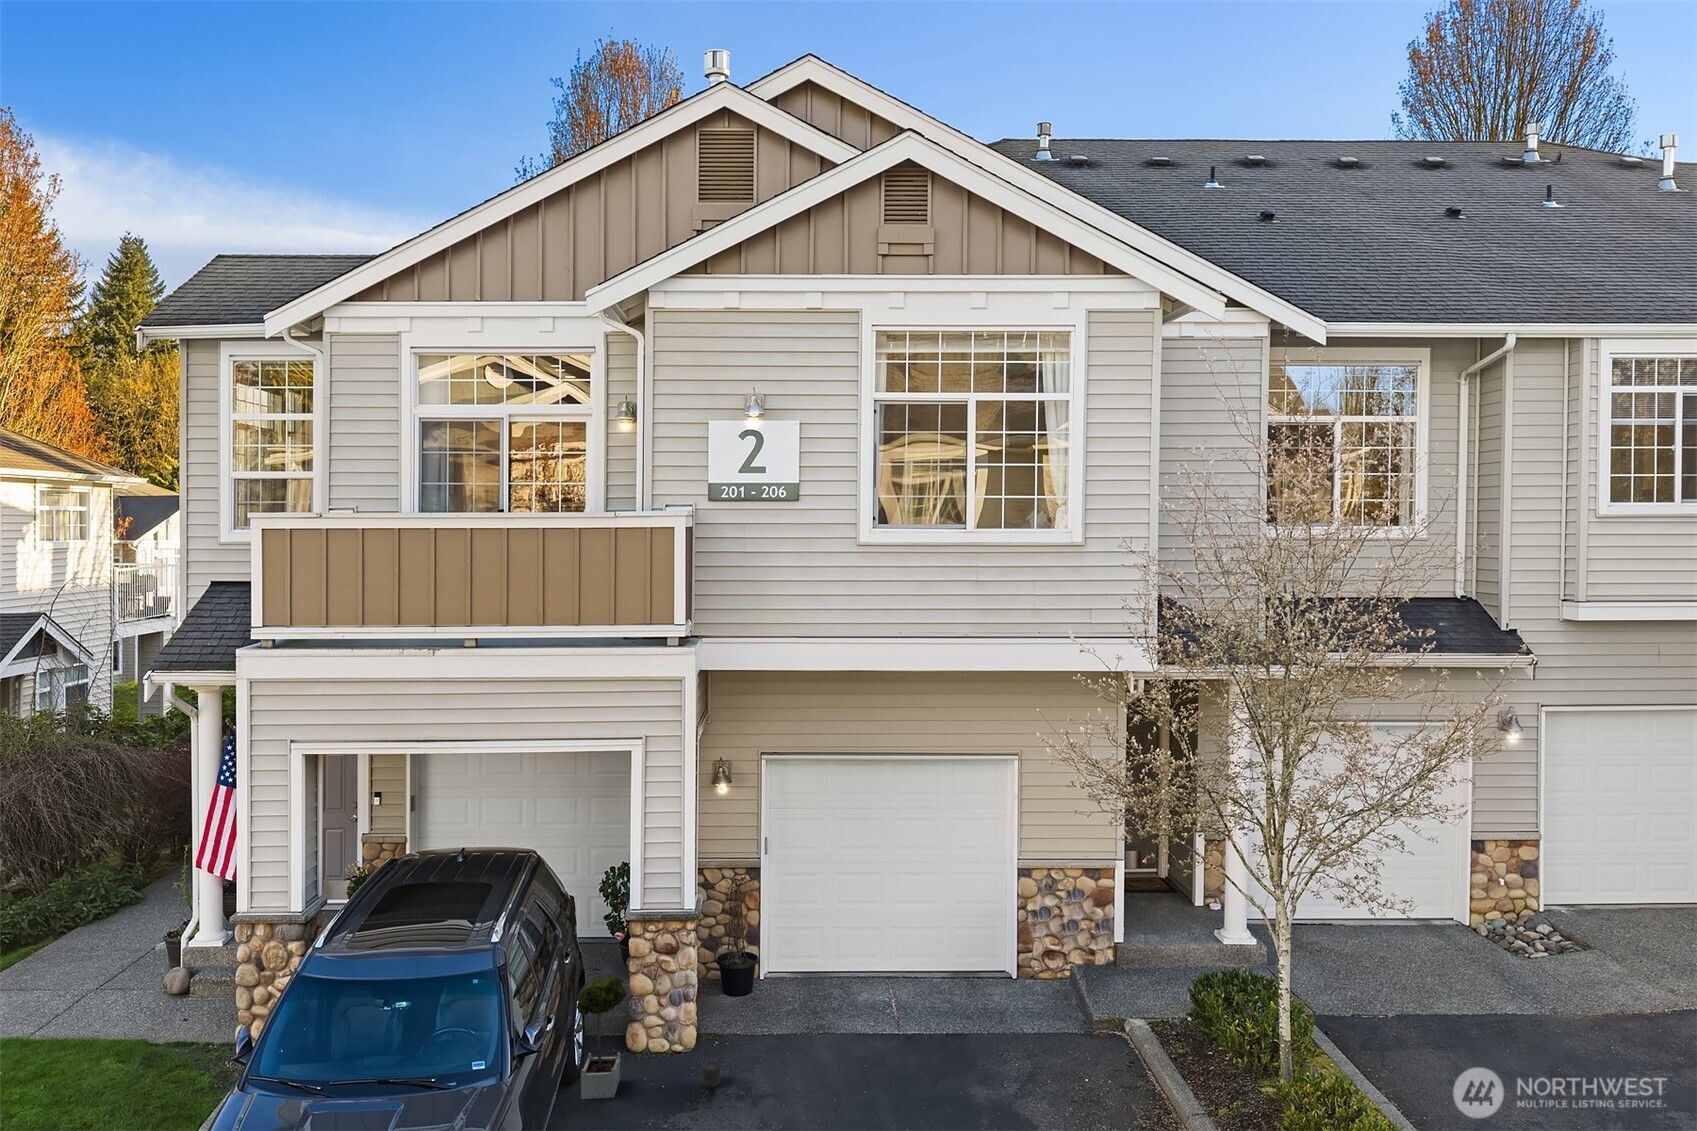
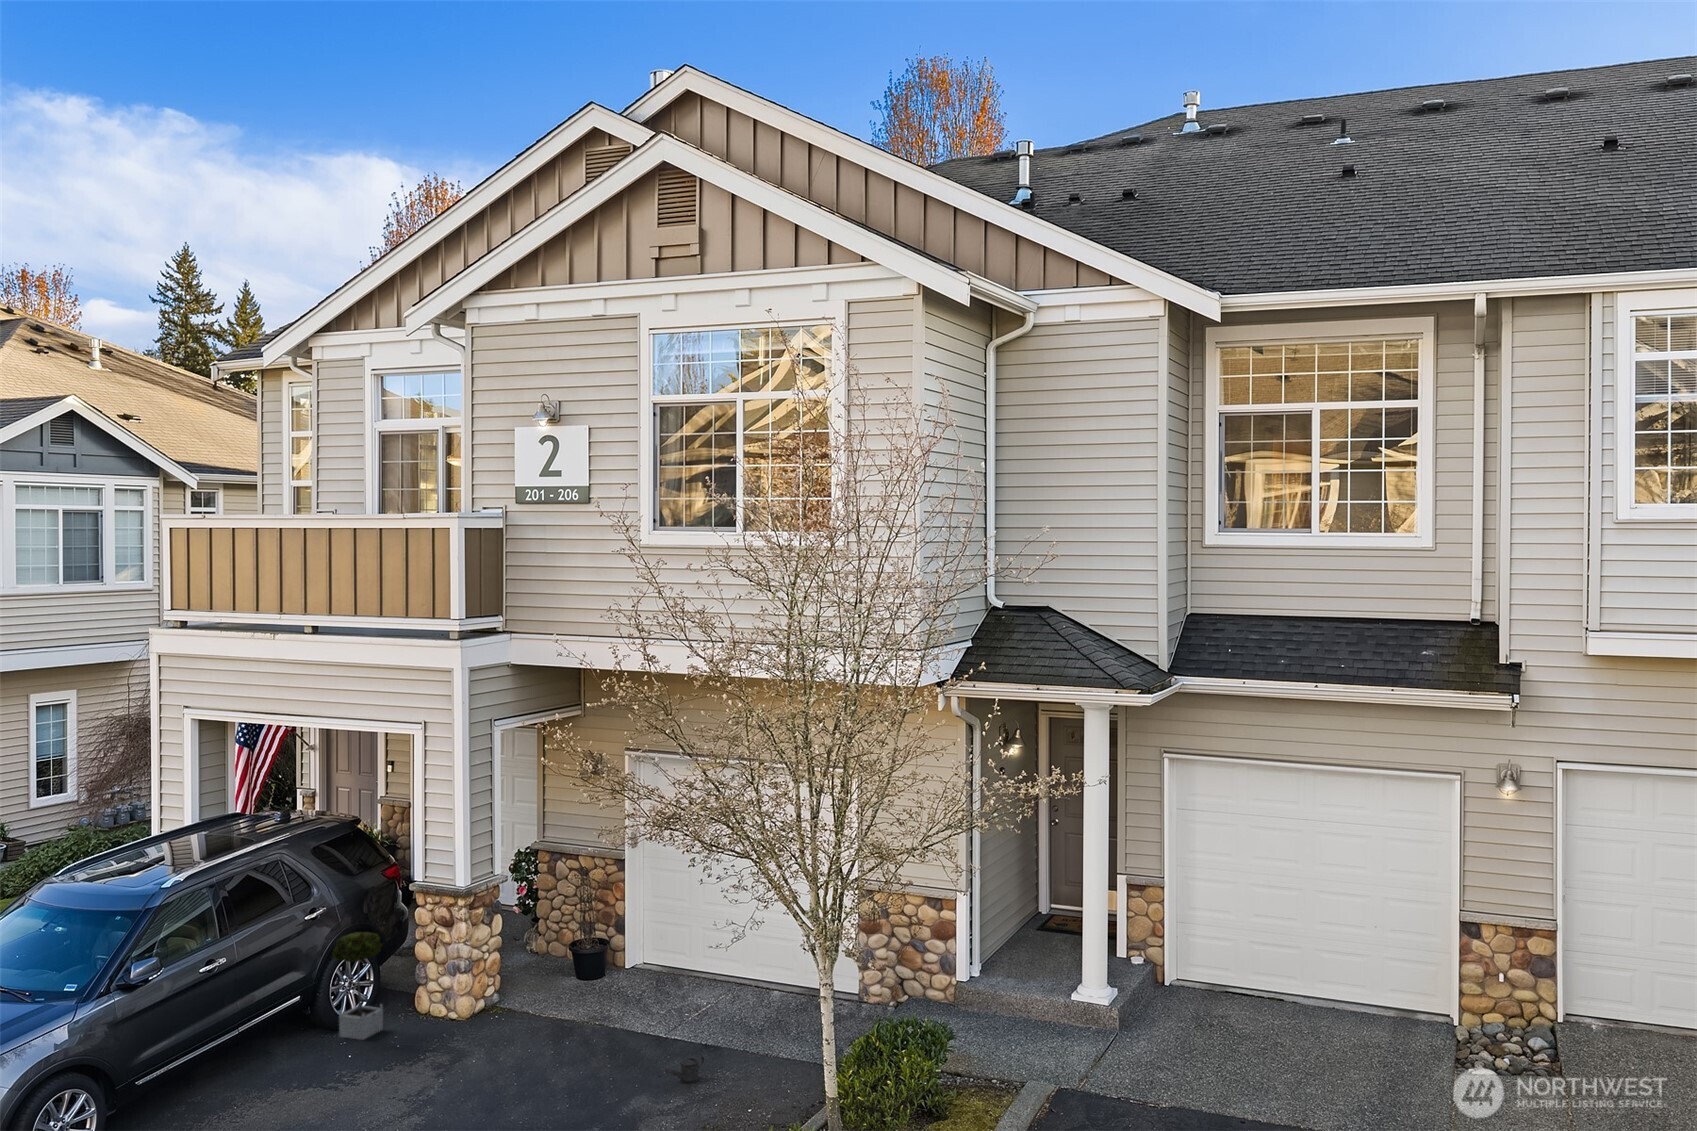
watering can: present [694,1057,721,1088] -> present [665,1056,704,1083]

